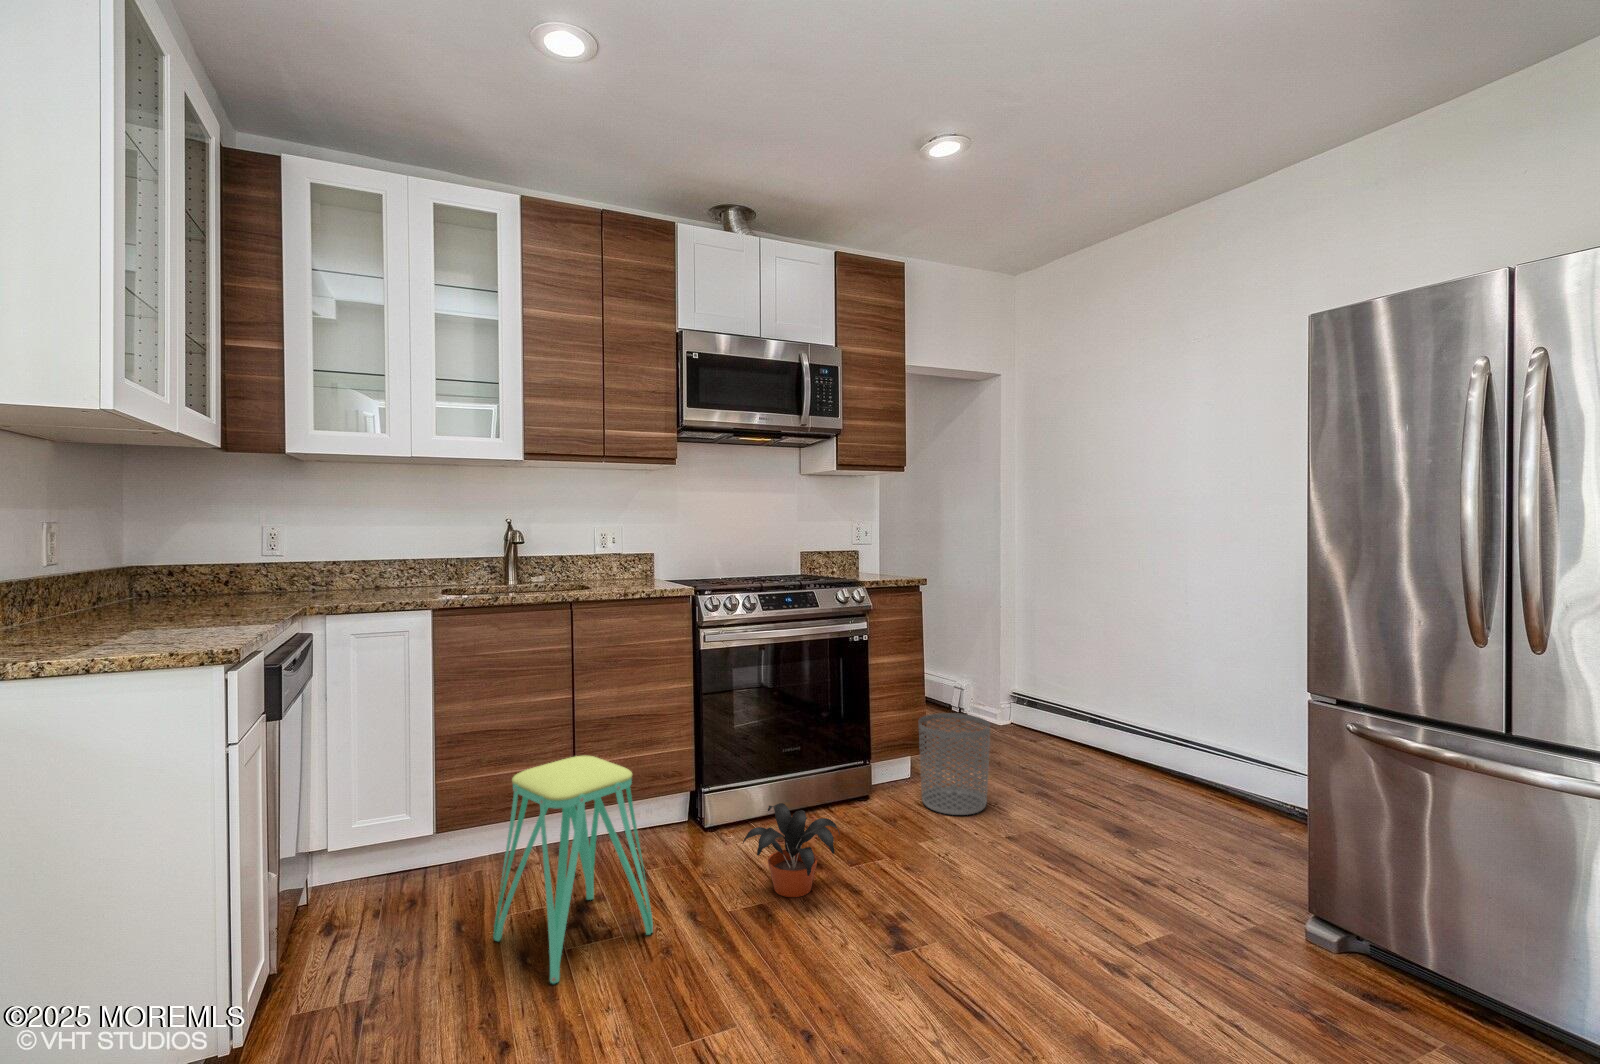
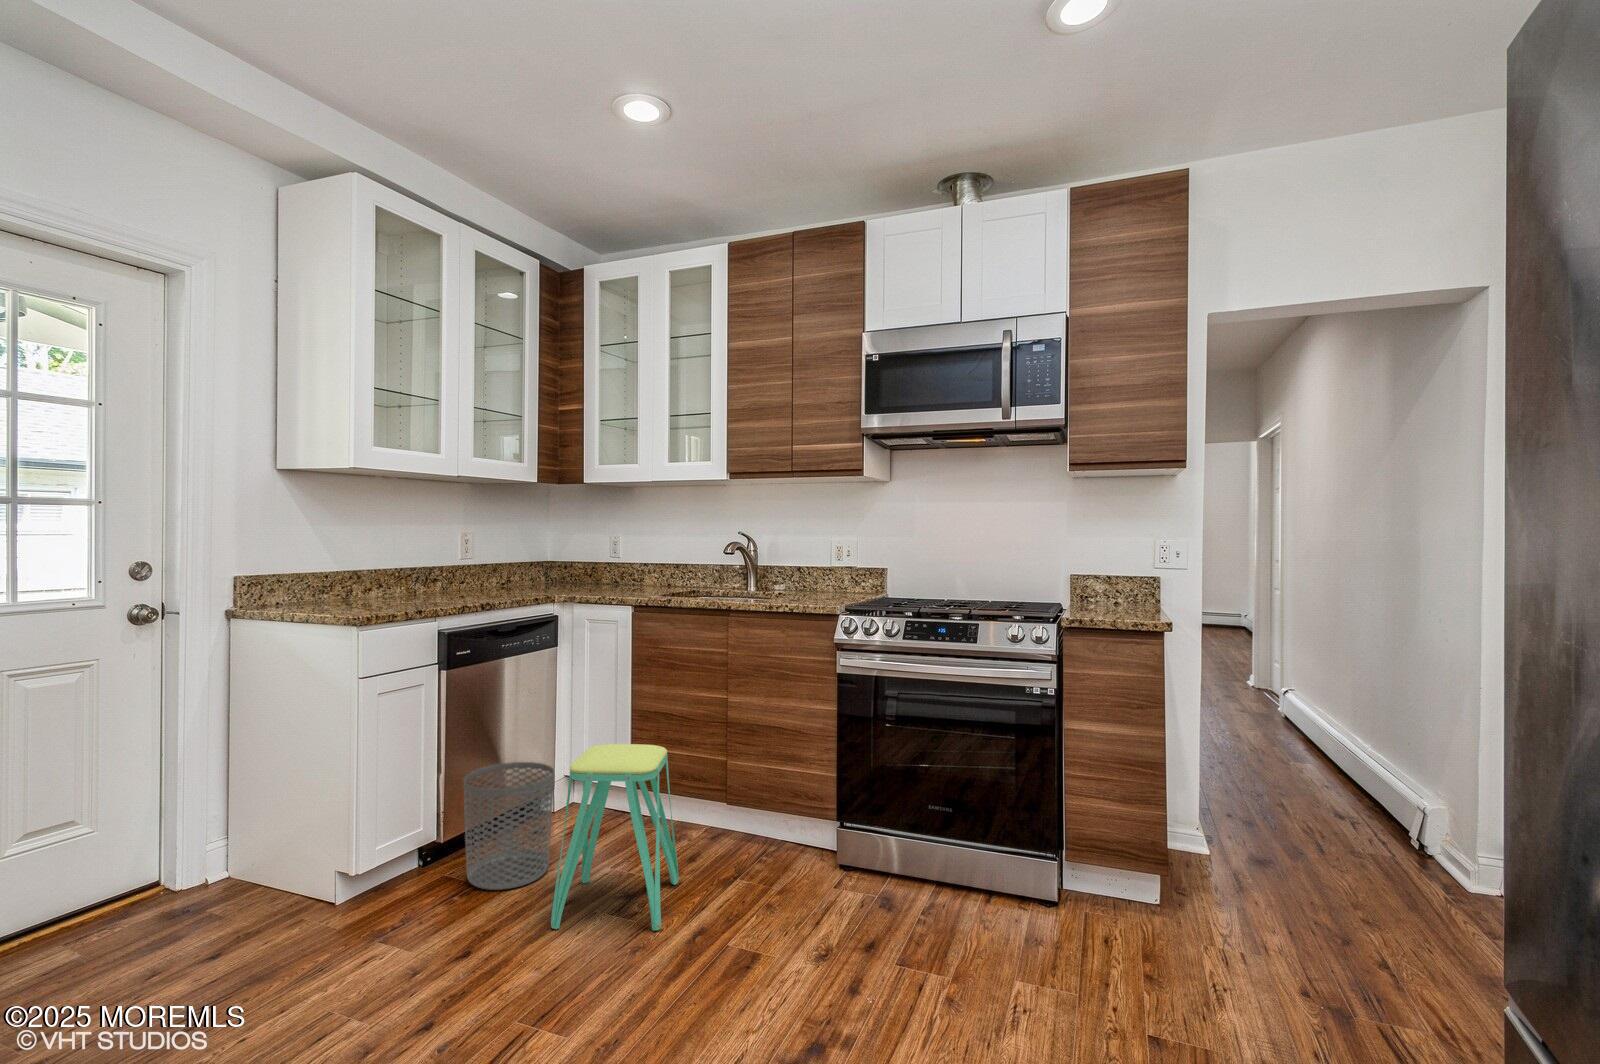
waste bin: present [919,713,990,815] -> present [464,762,554,890]
potted plant: present [743,803,840,897] -> none [752,857,866,971]

